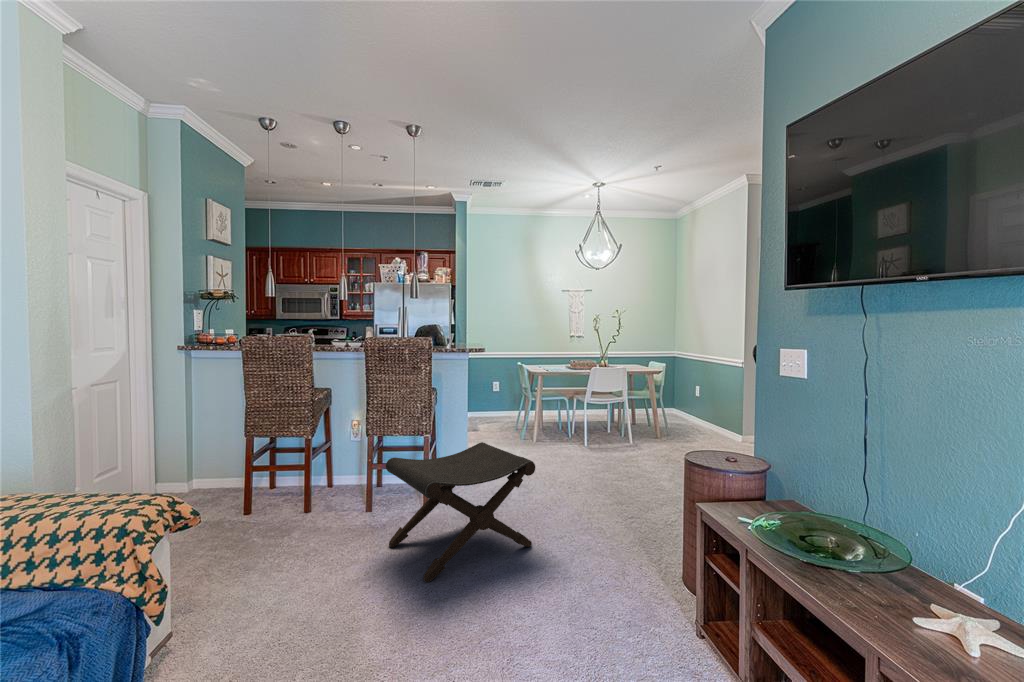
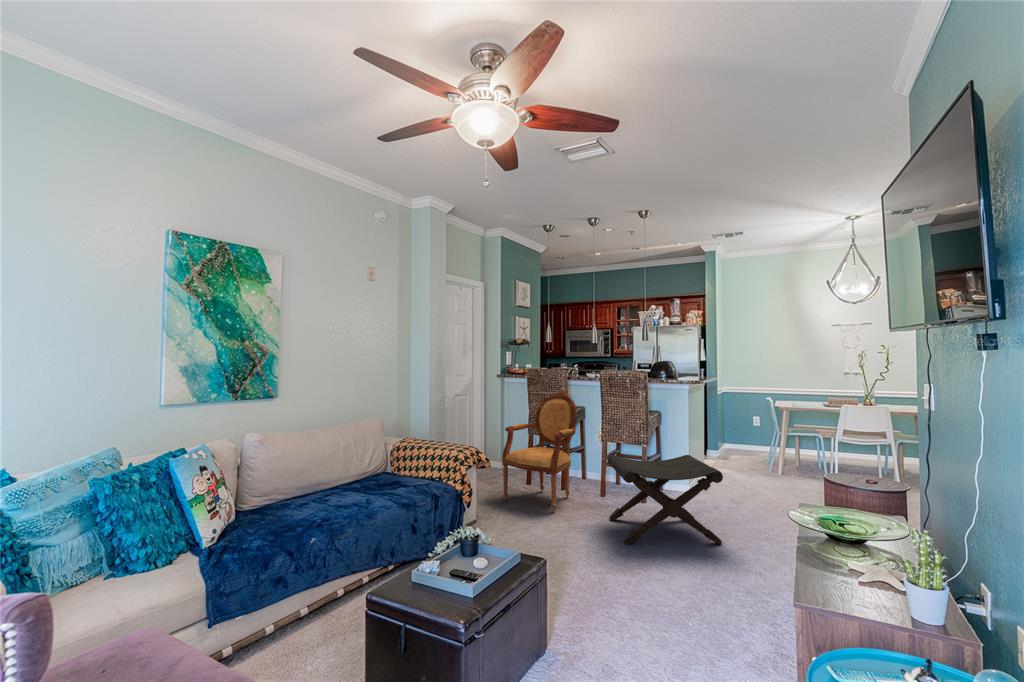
armchair: none [204,372,330,557] -> present [502,392,576,512]

